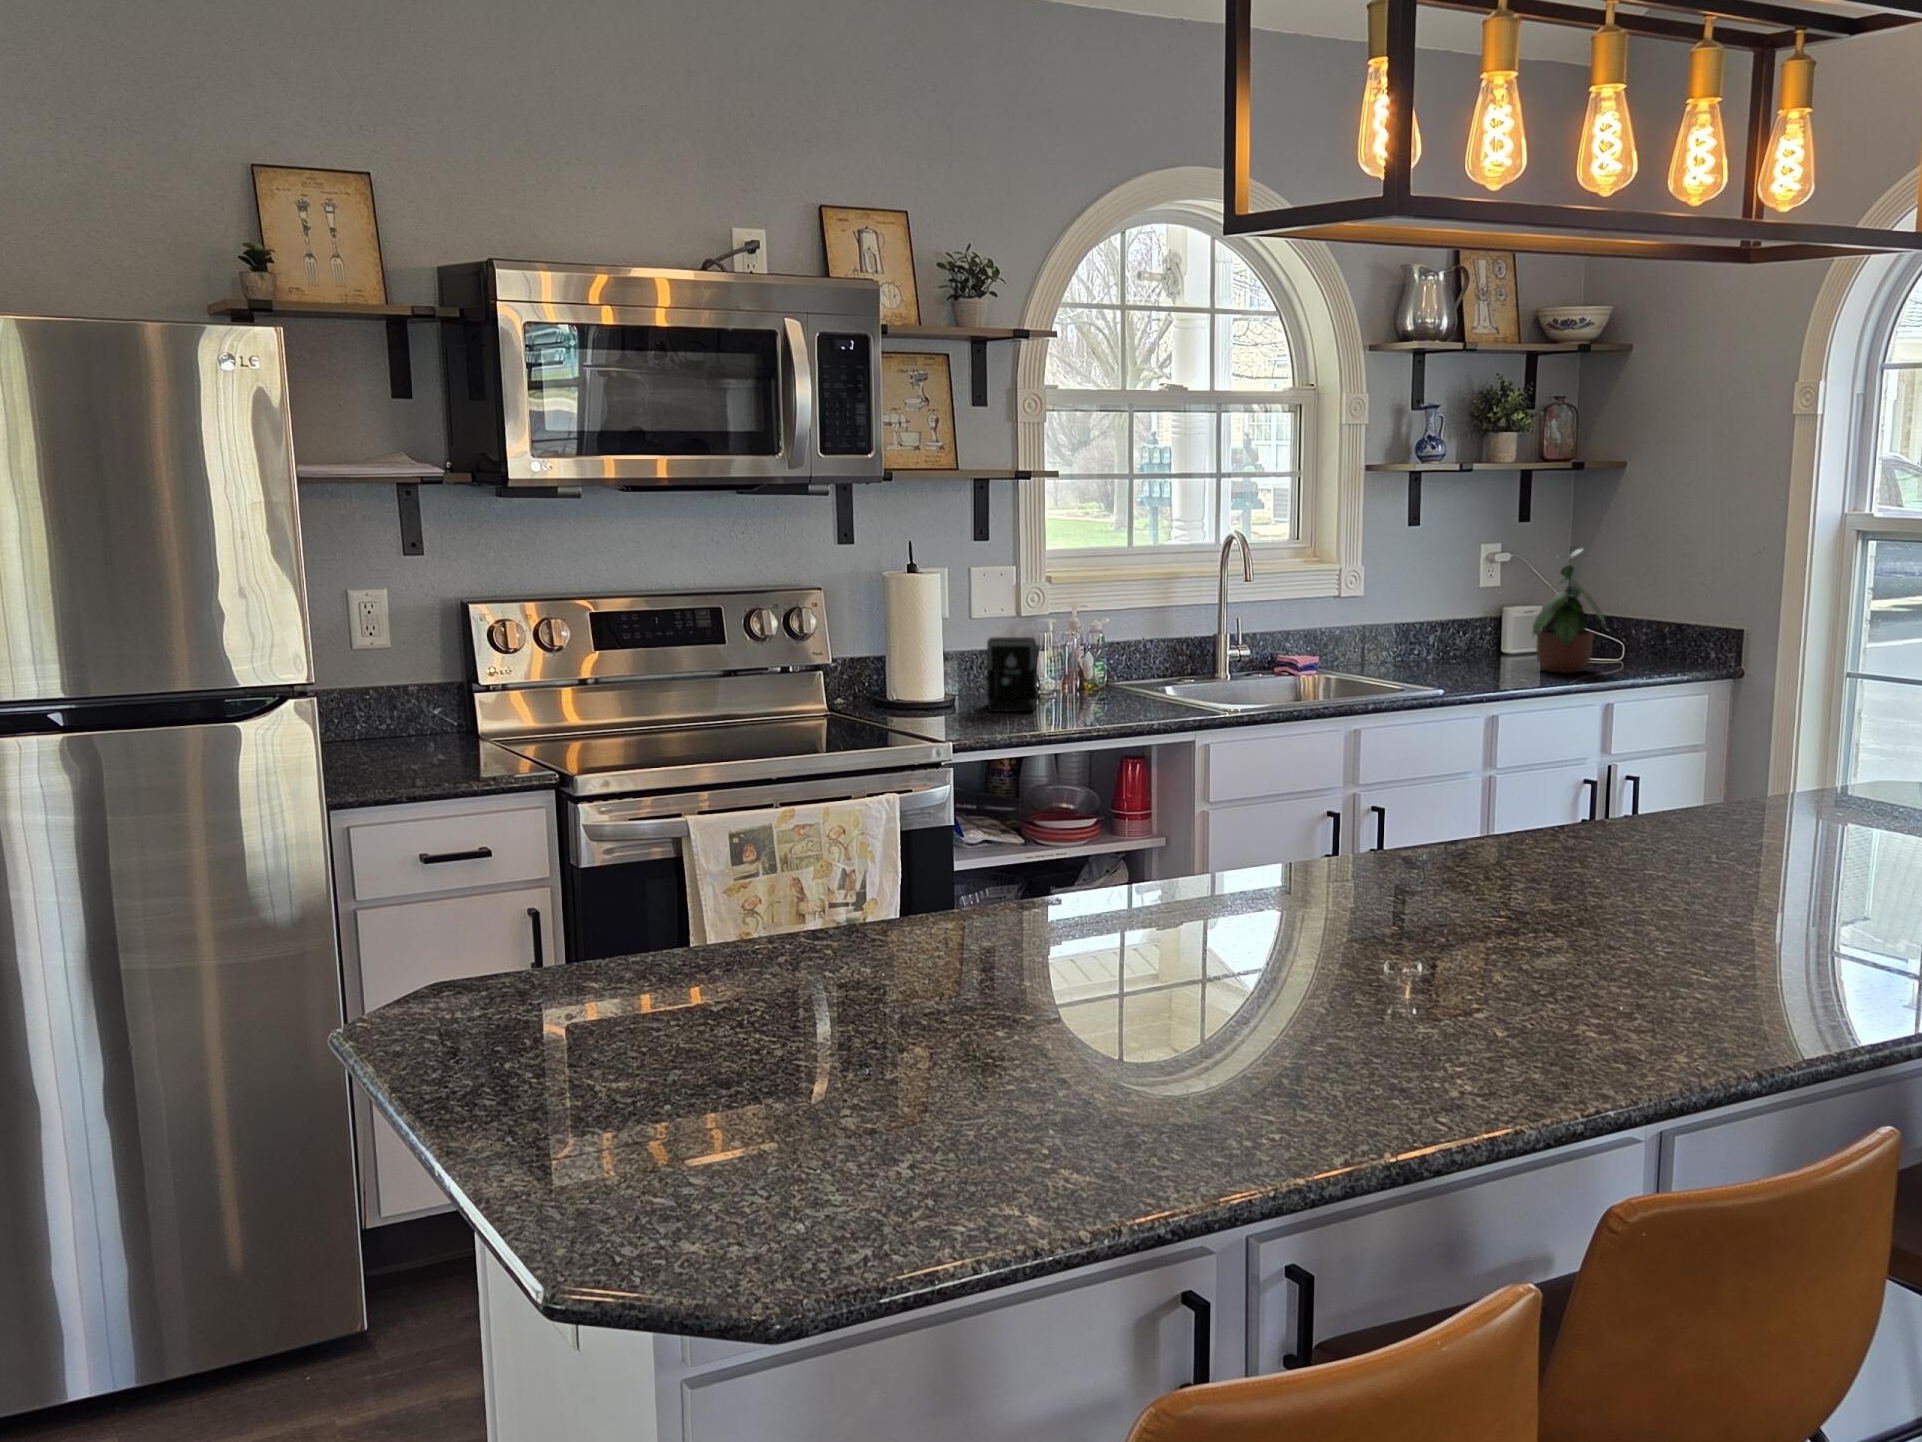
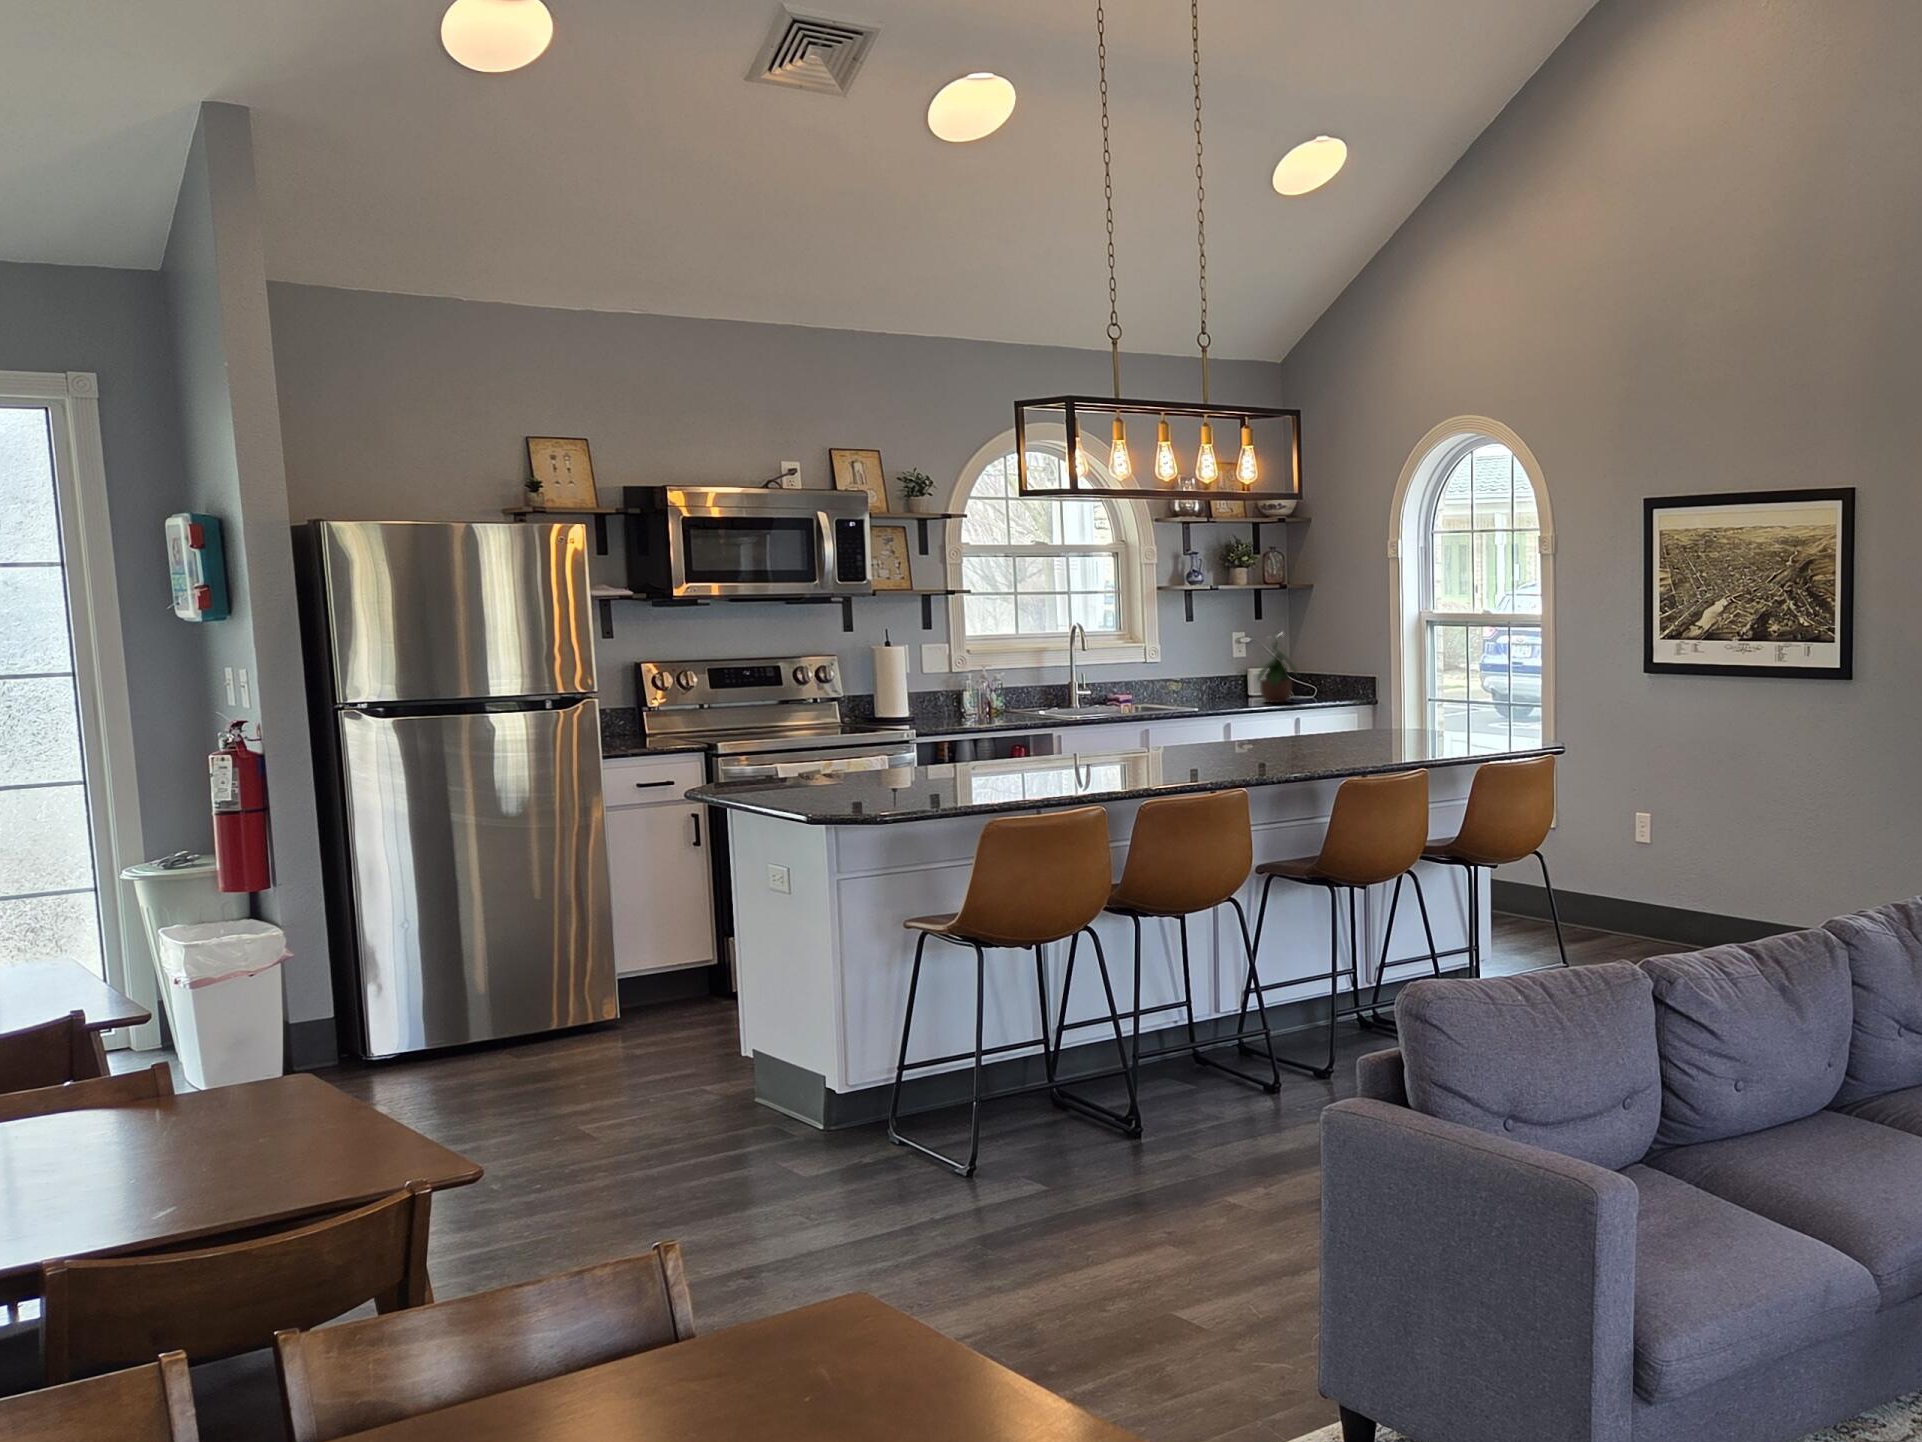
coffee maker: present [987,637,1108,711] -> none [932,682,1004,722]

